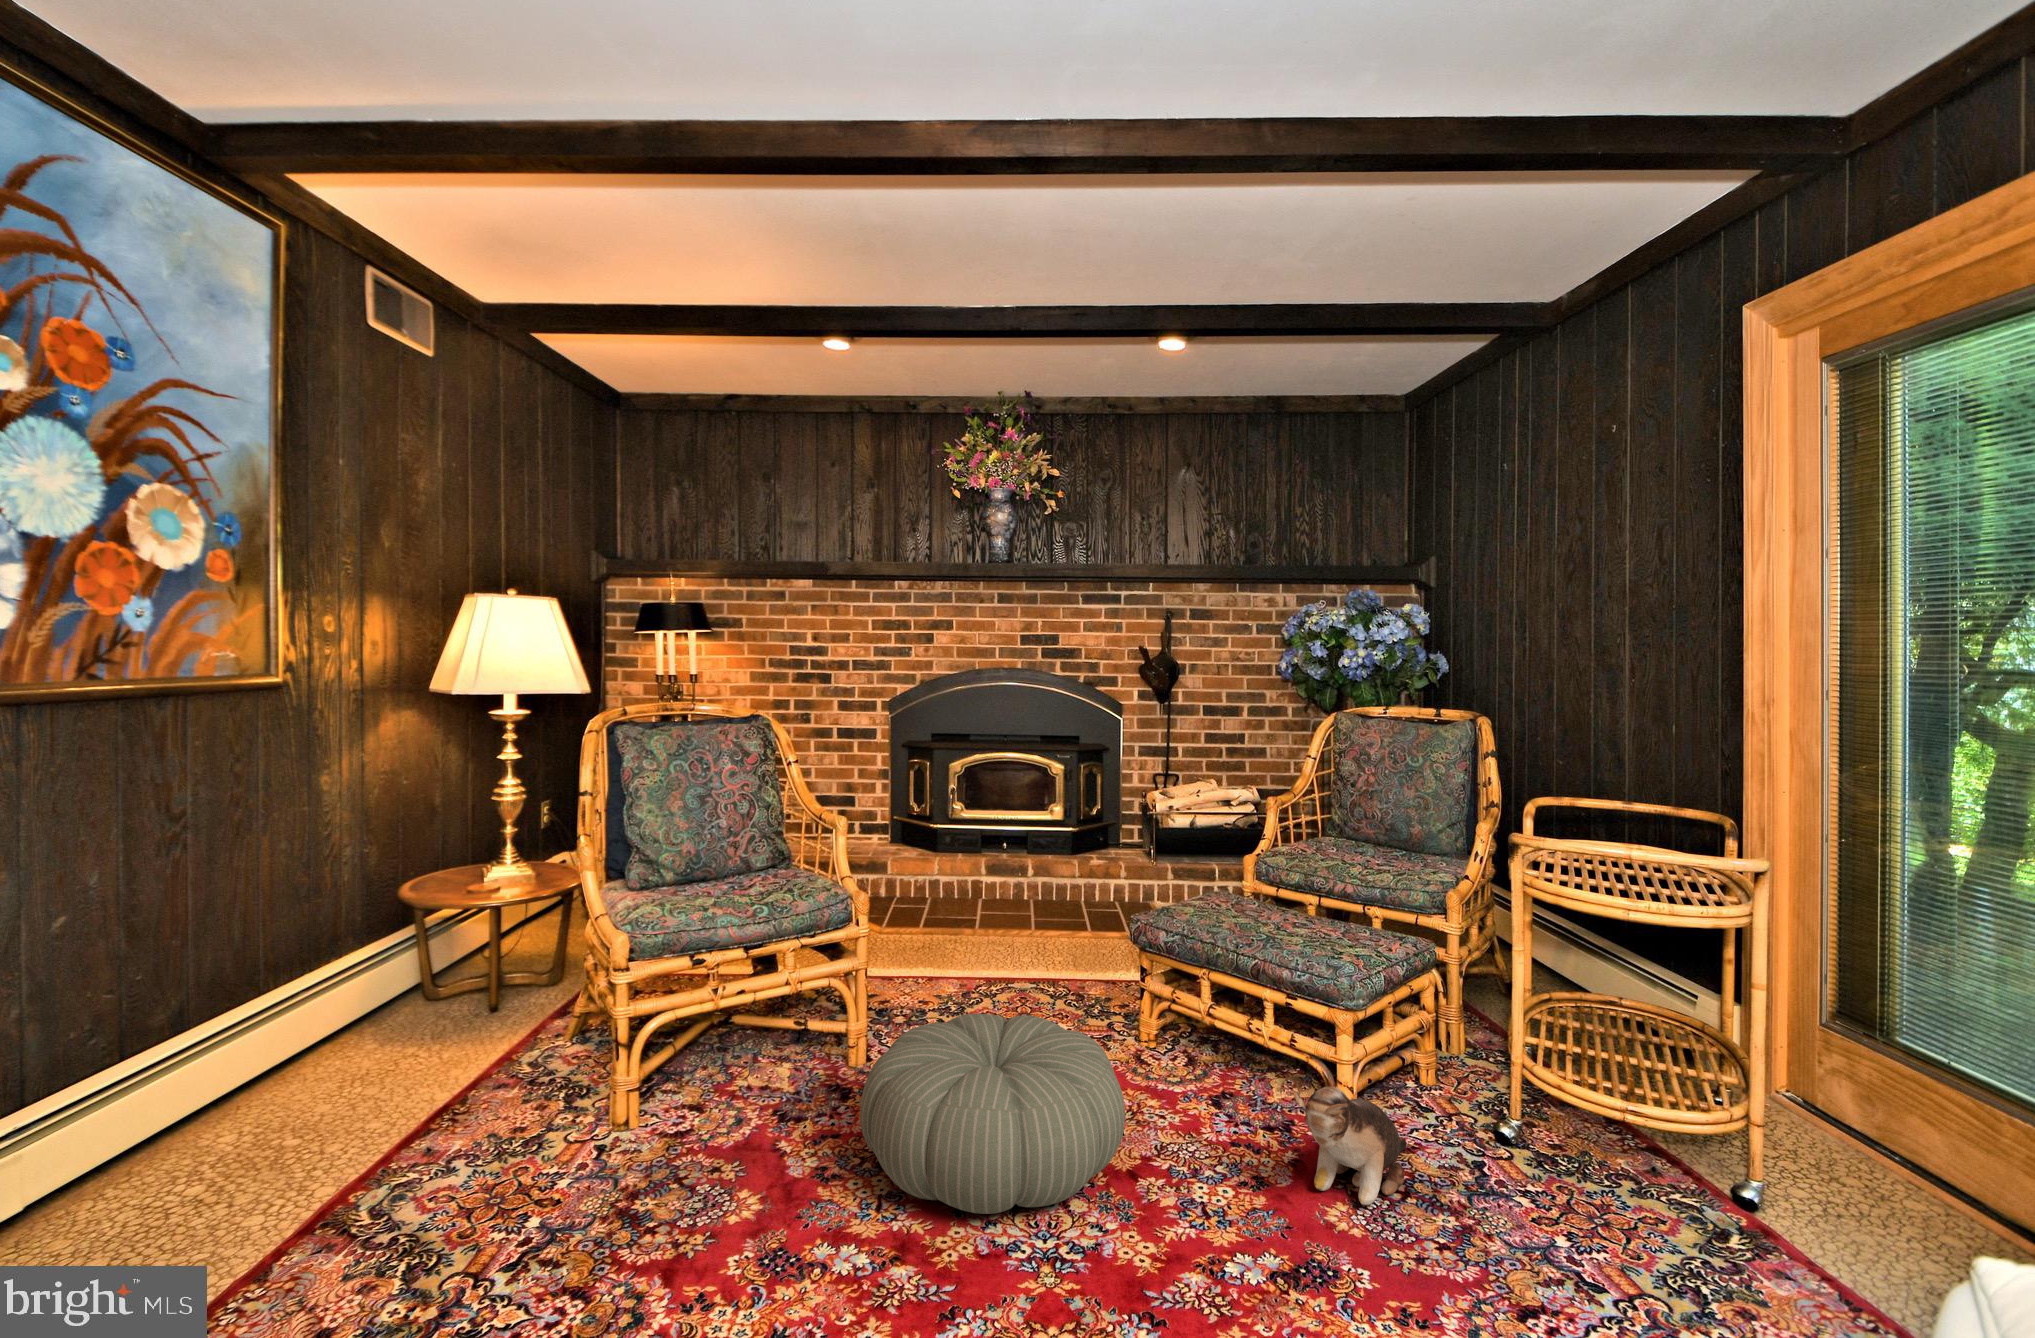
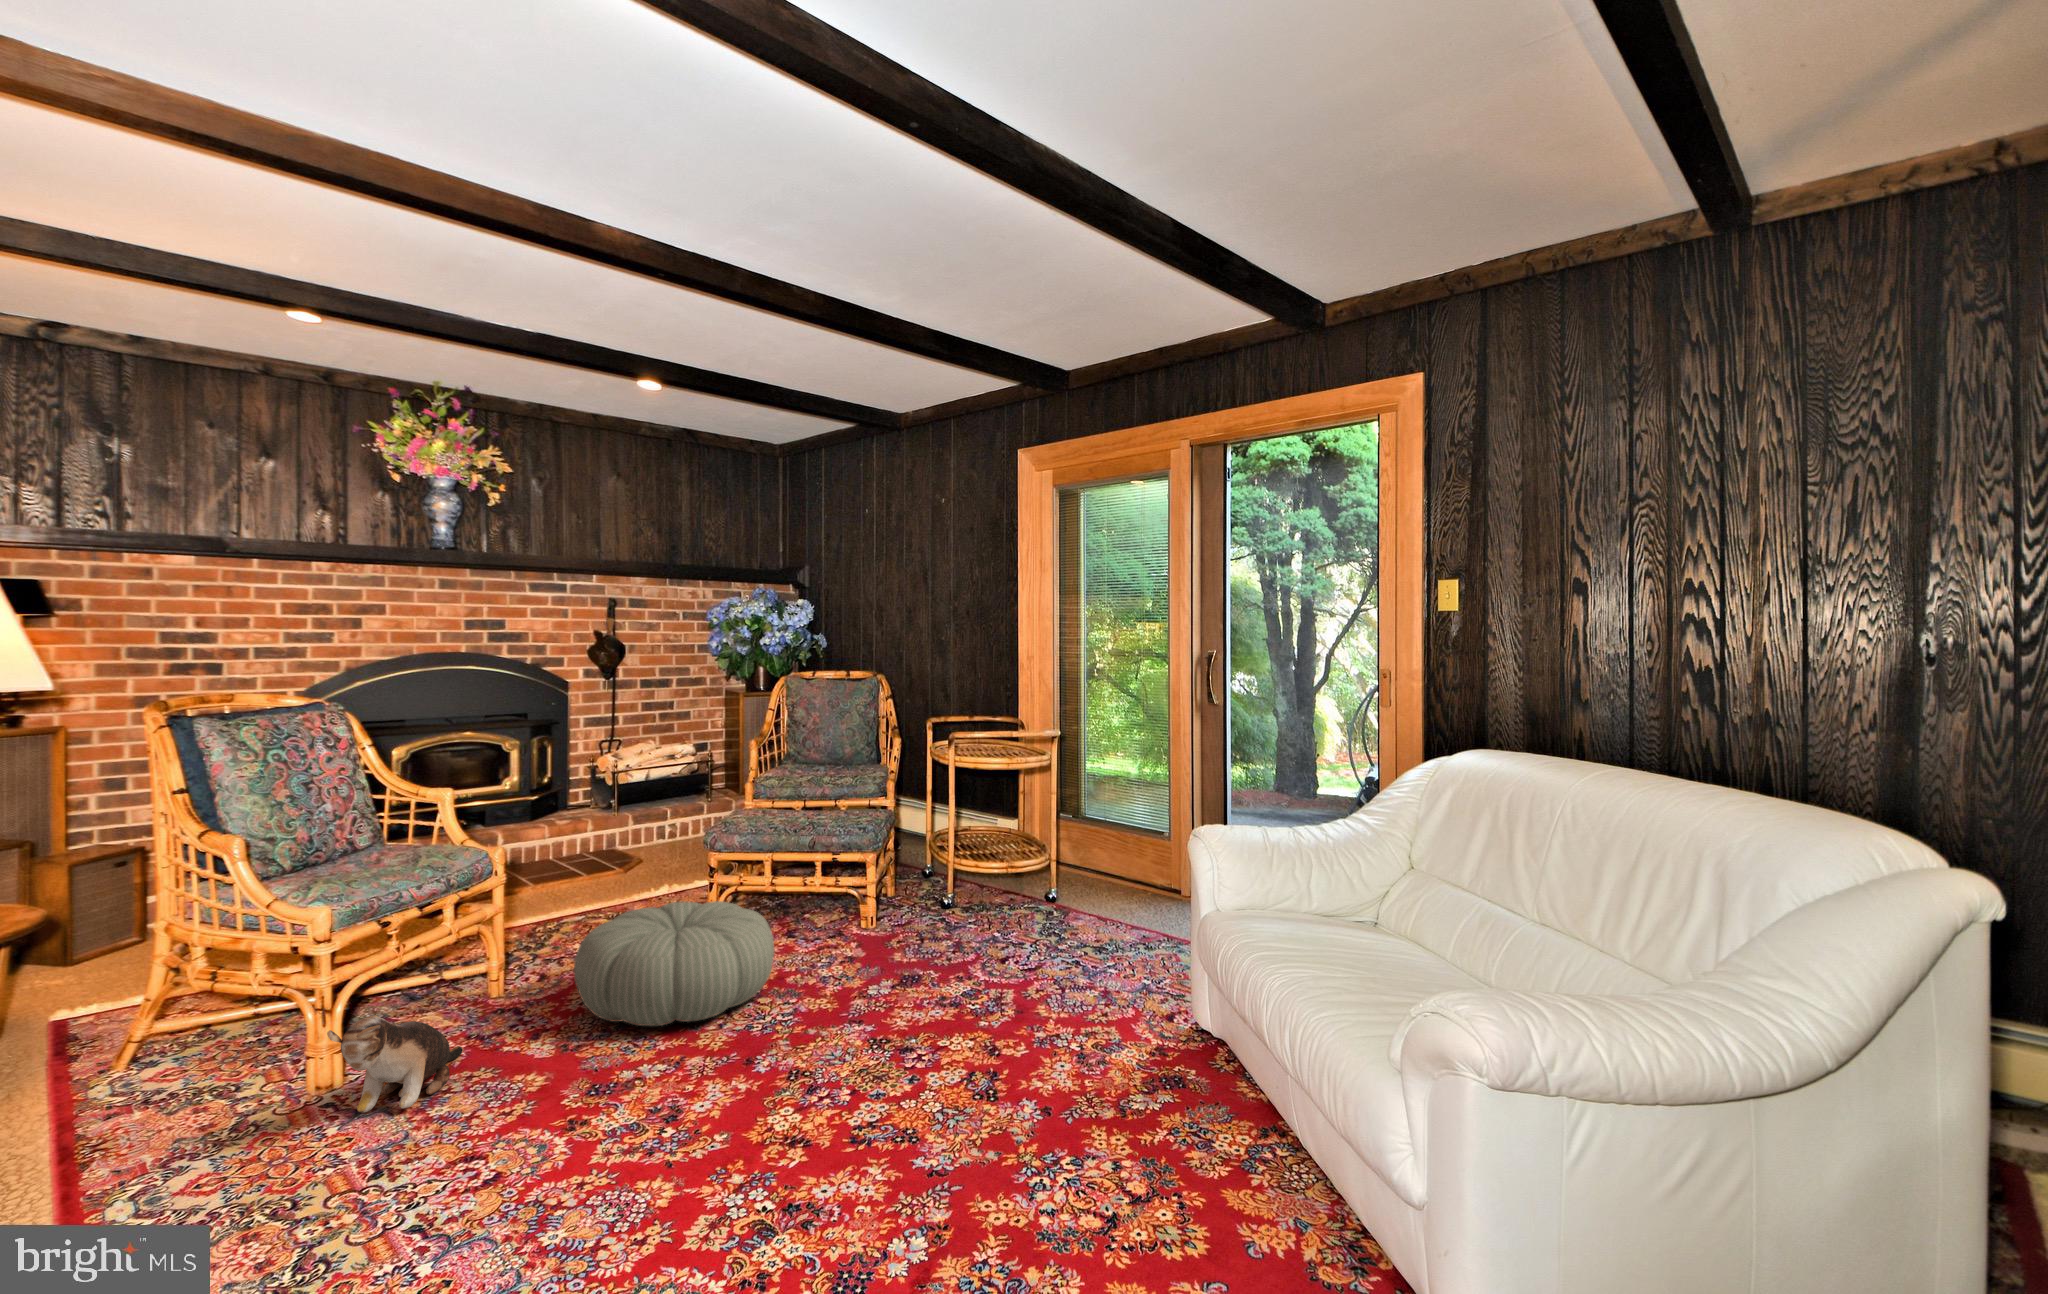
plush toy: present [1294,1086,1407,1205] -> present [327,1015,463,1112]

